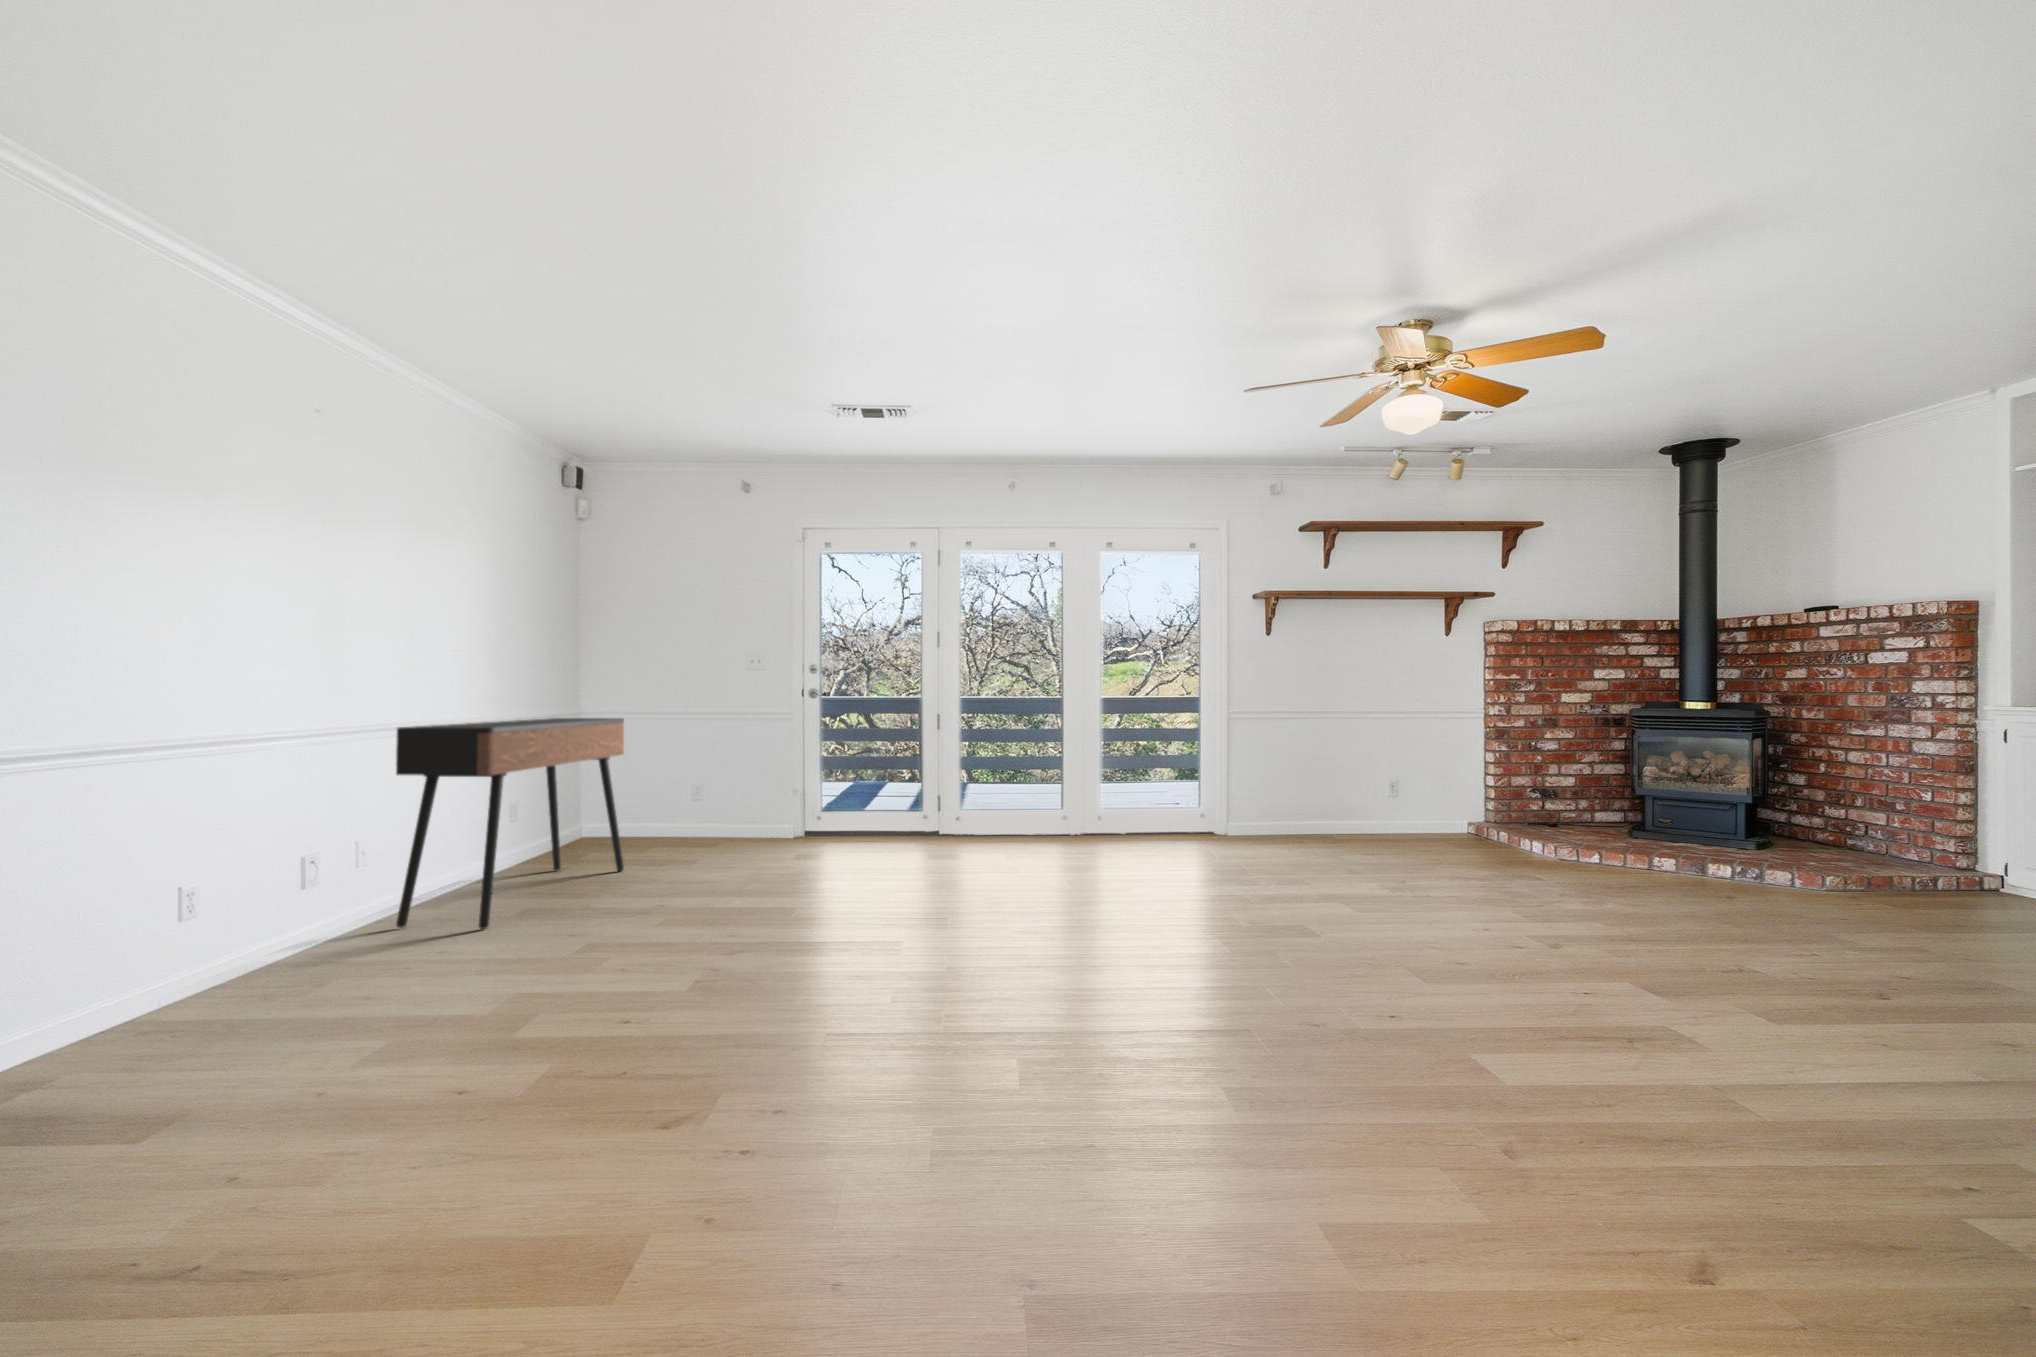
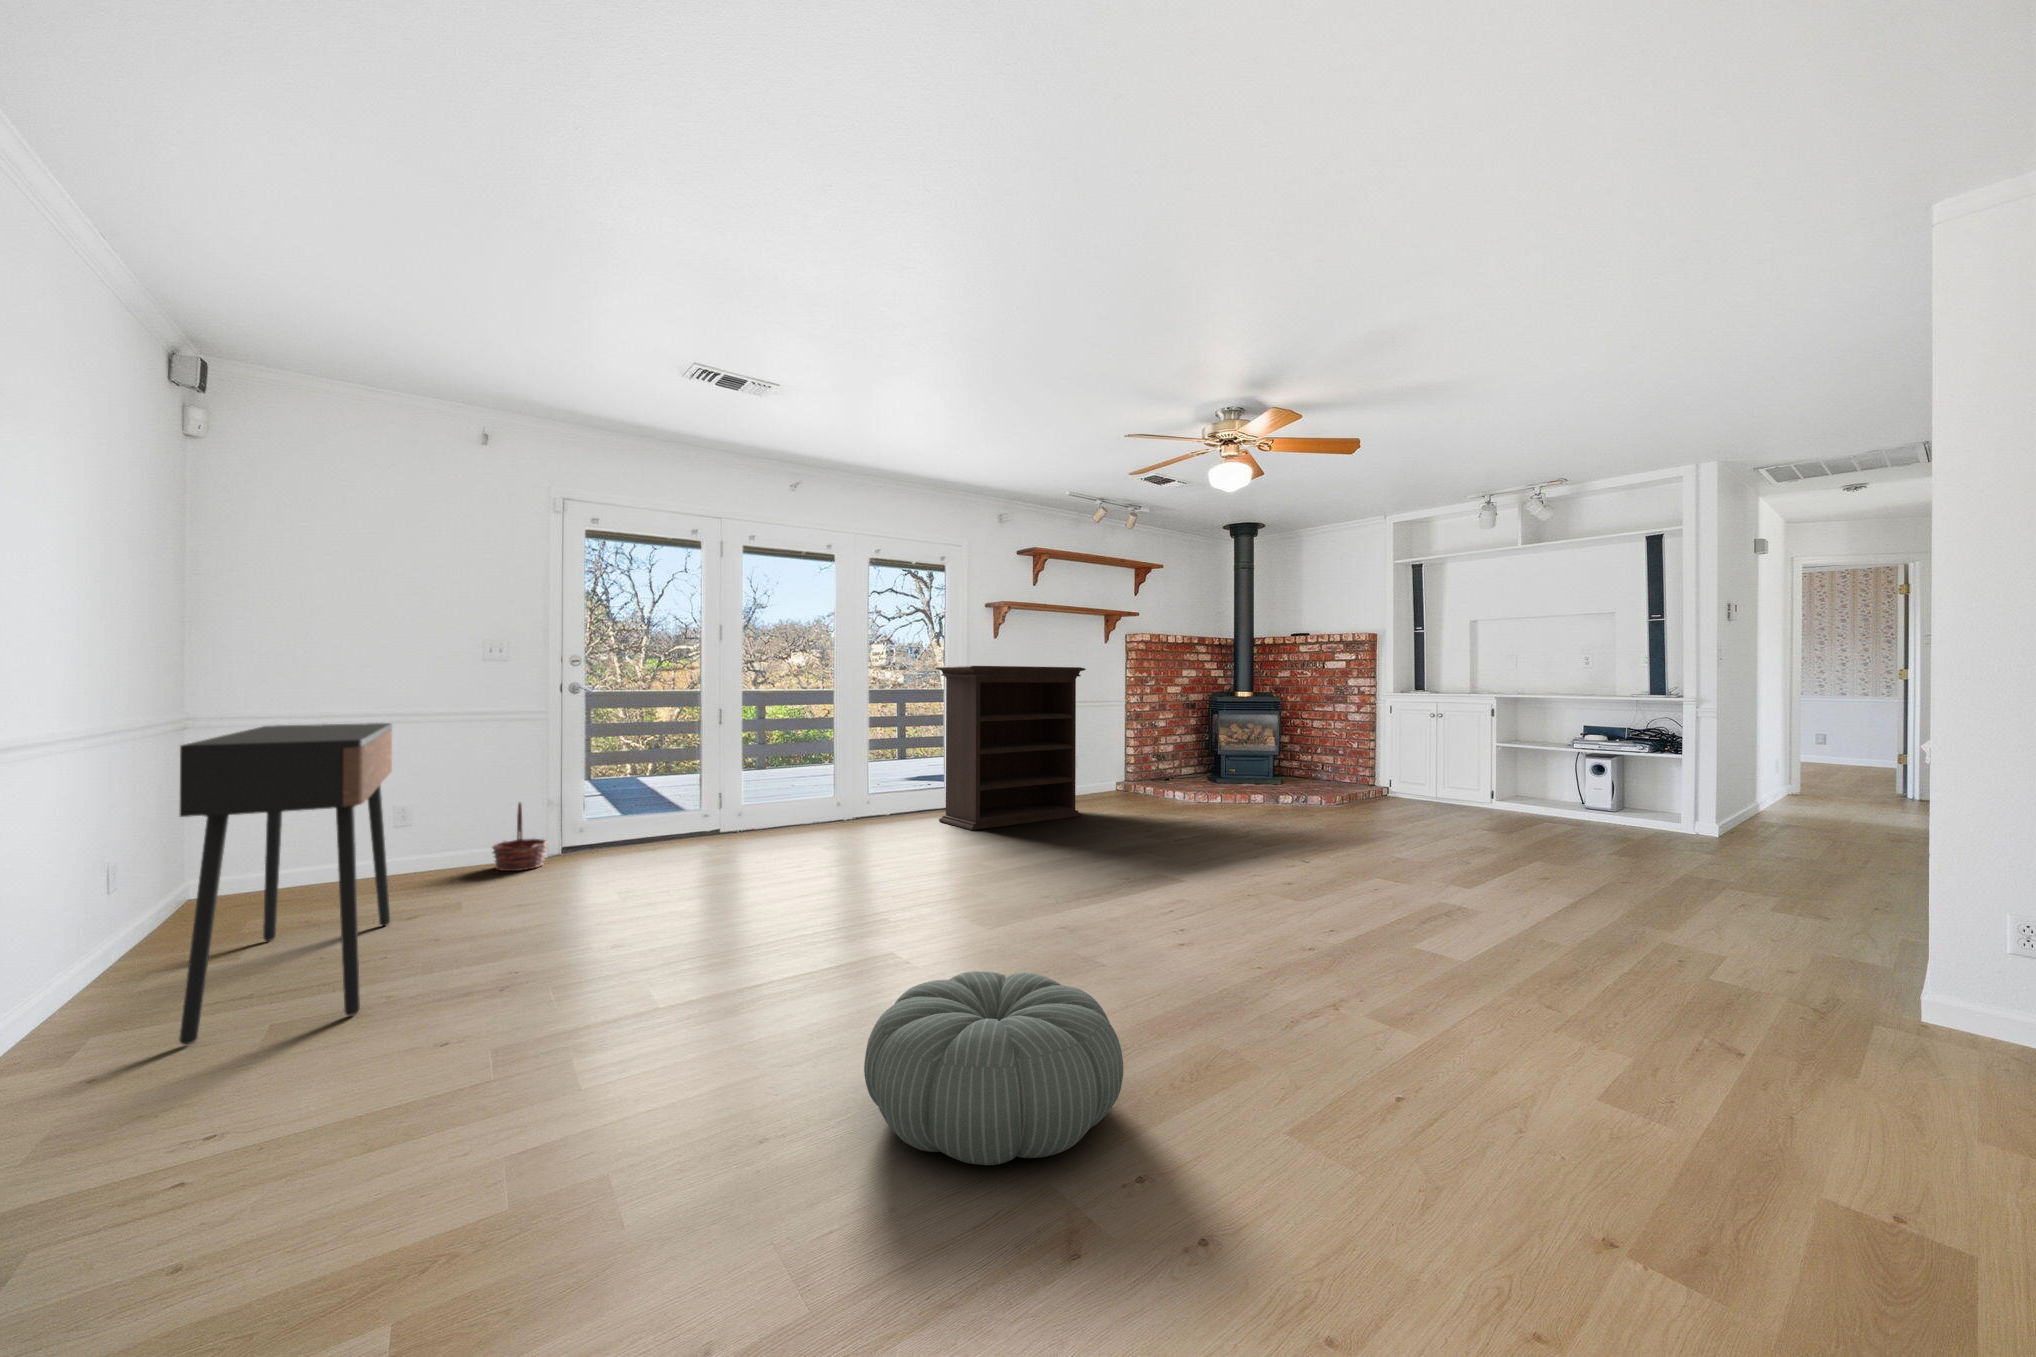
bookshelf: none [1159,668,1349,858] -> present [936,666,1086,830]
basket: none [749,787,790,844] -> present [492,803,547,871]
pouf: none [416,992,730,1207] -> present [864,971,1123,1165]

